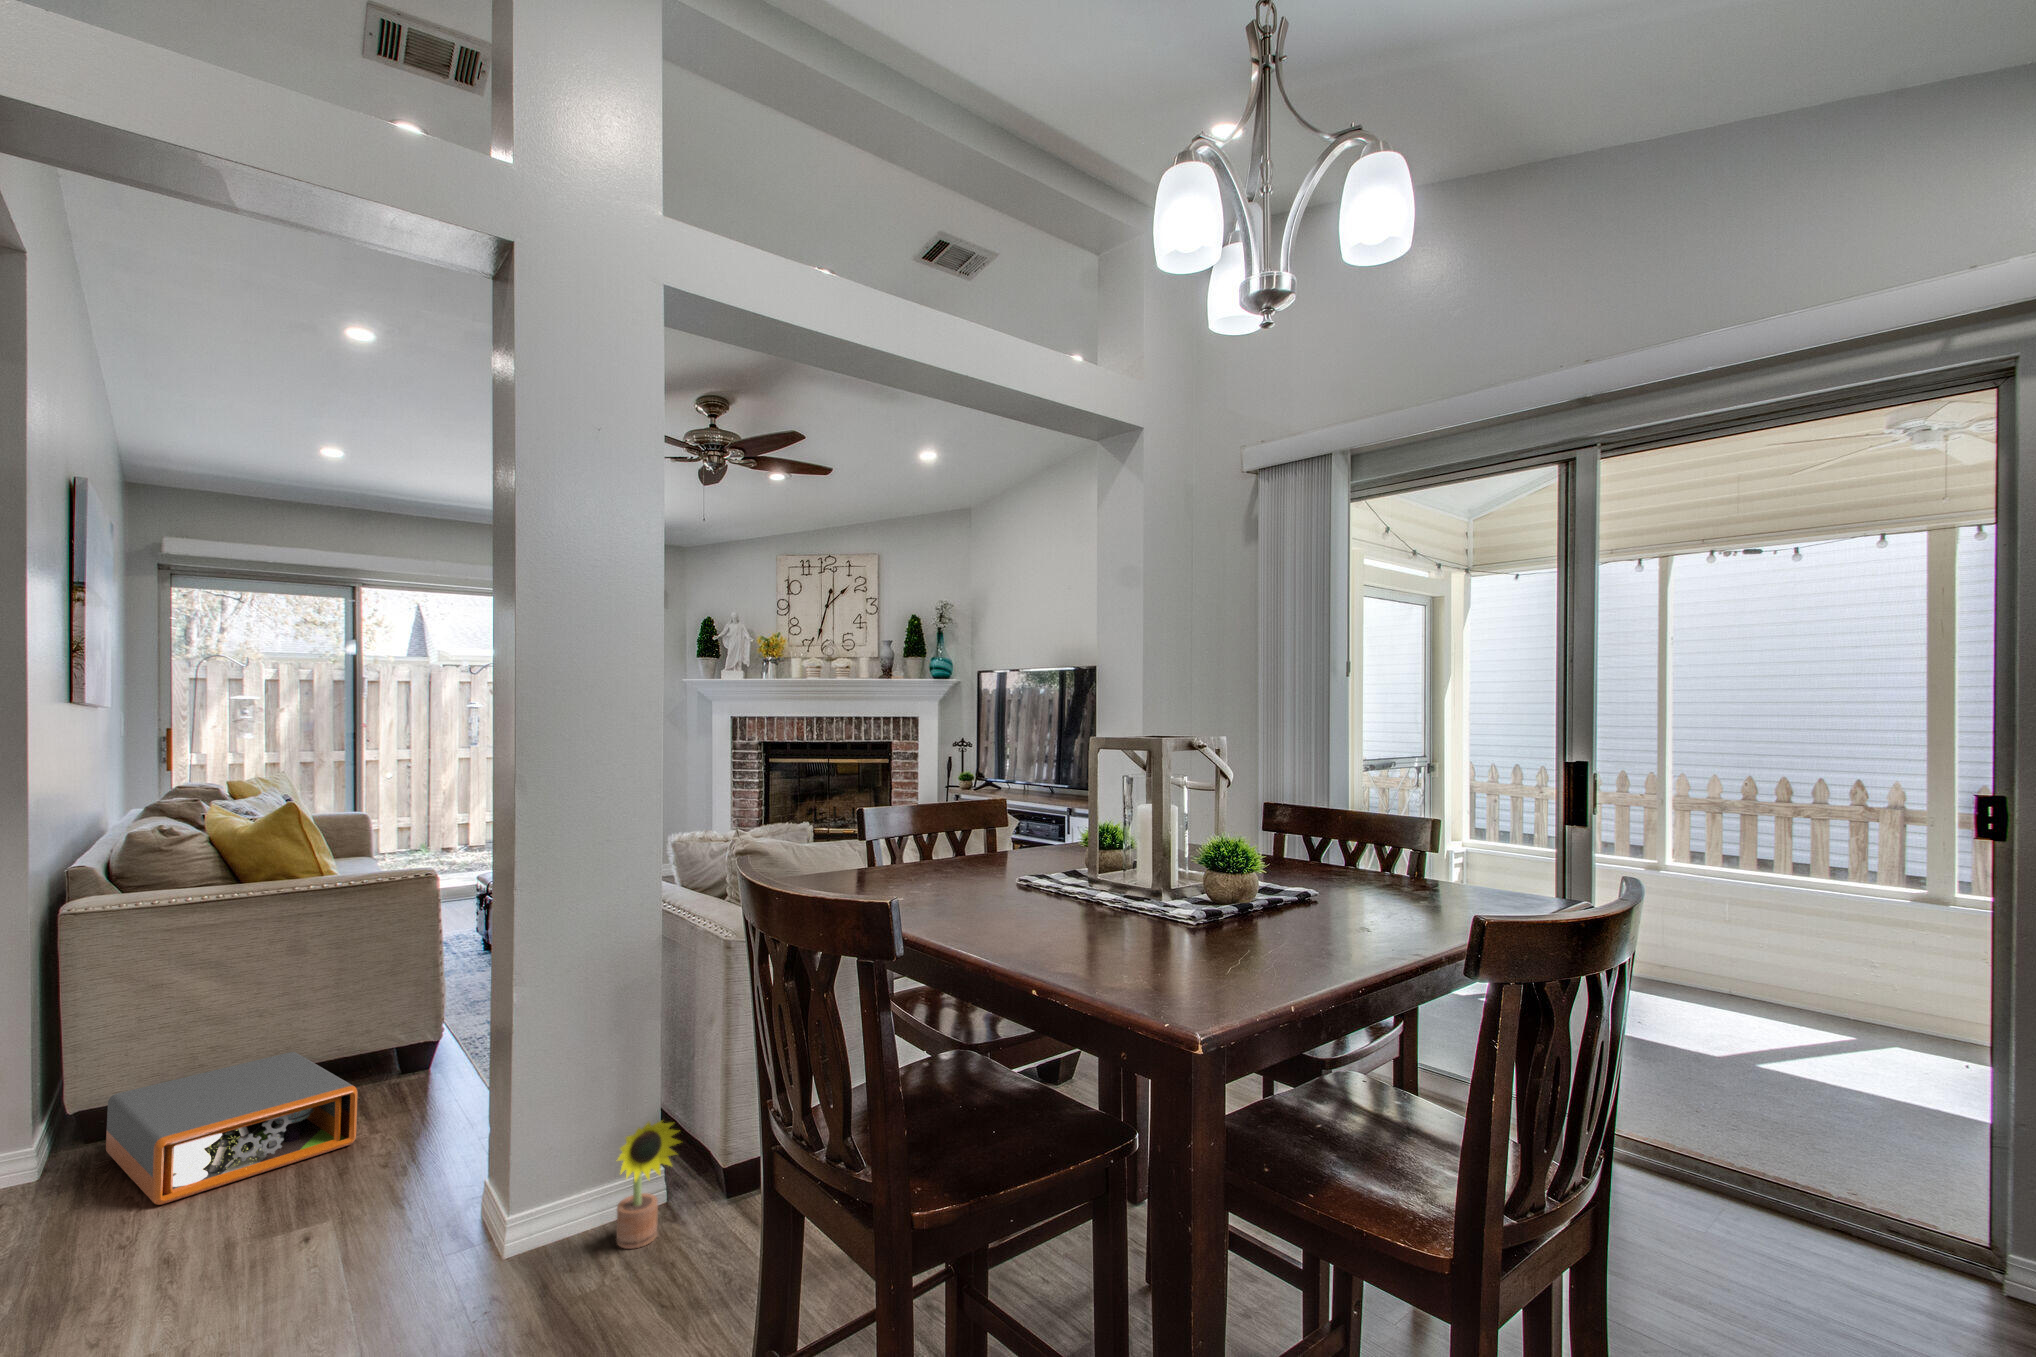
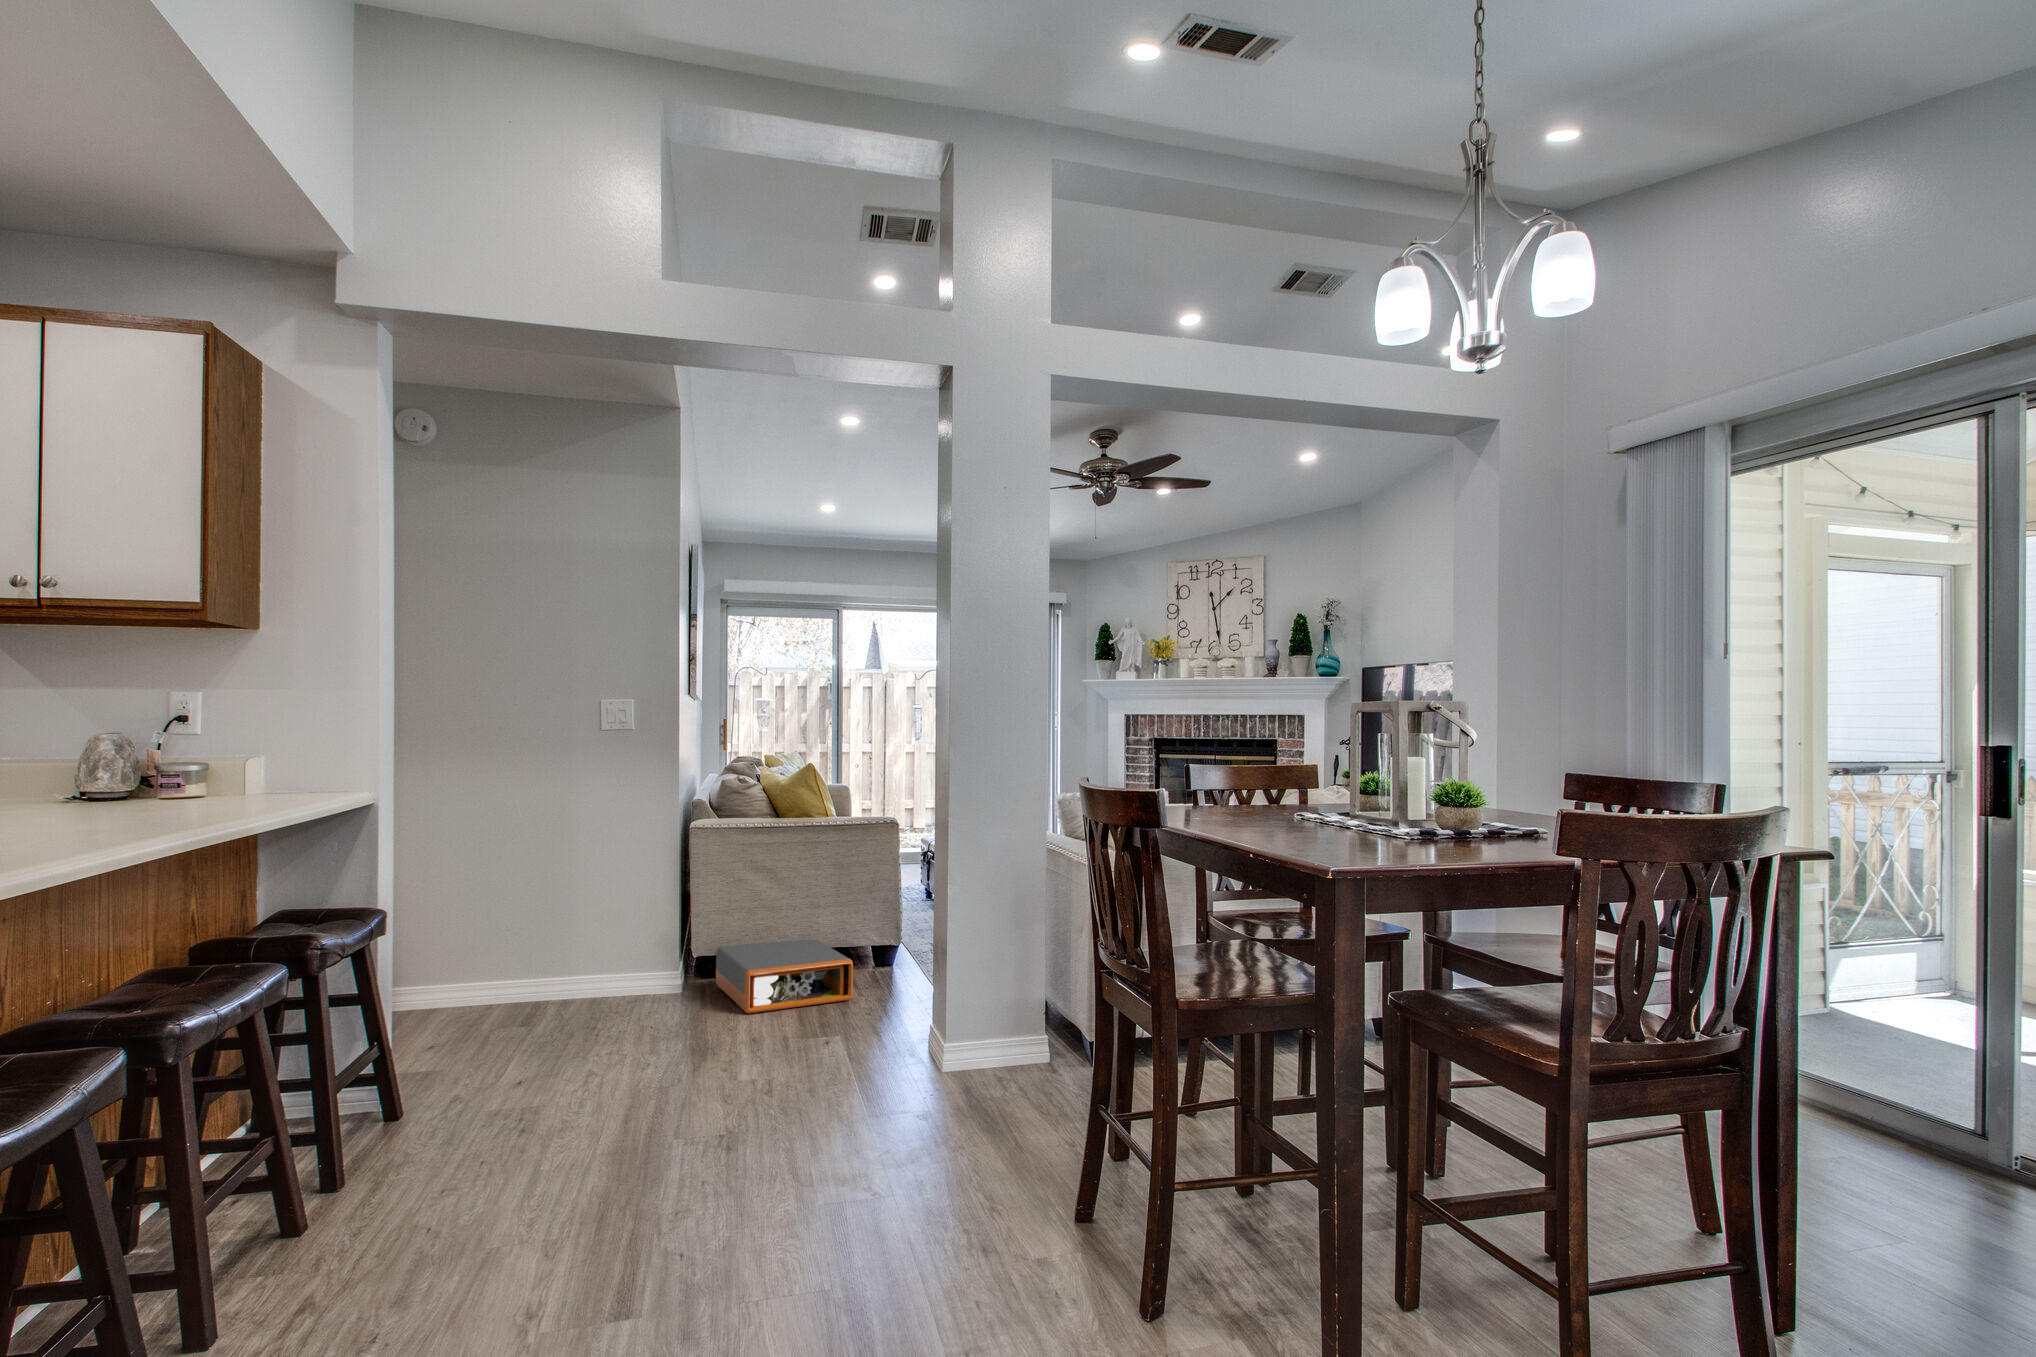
decorative plant: present [616,1121,681,1249] -> none [1012,985,1058,1077]

